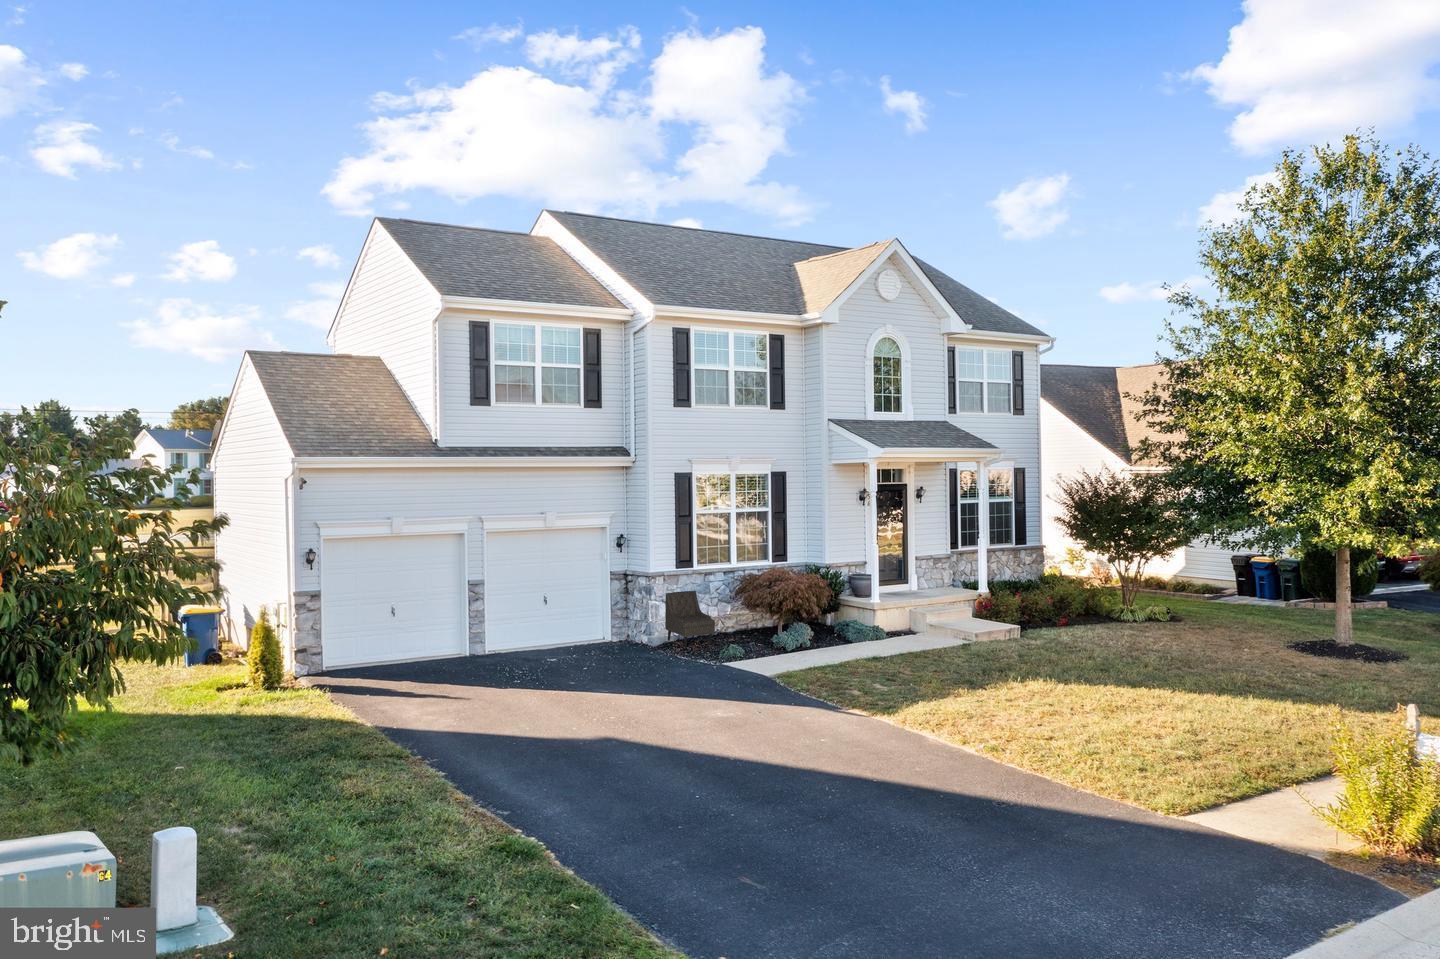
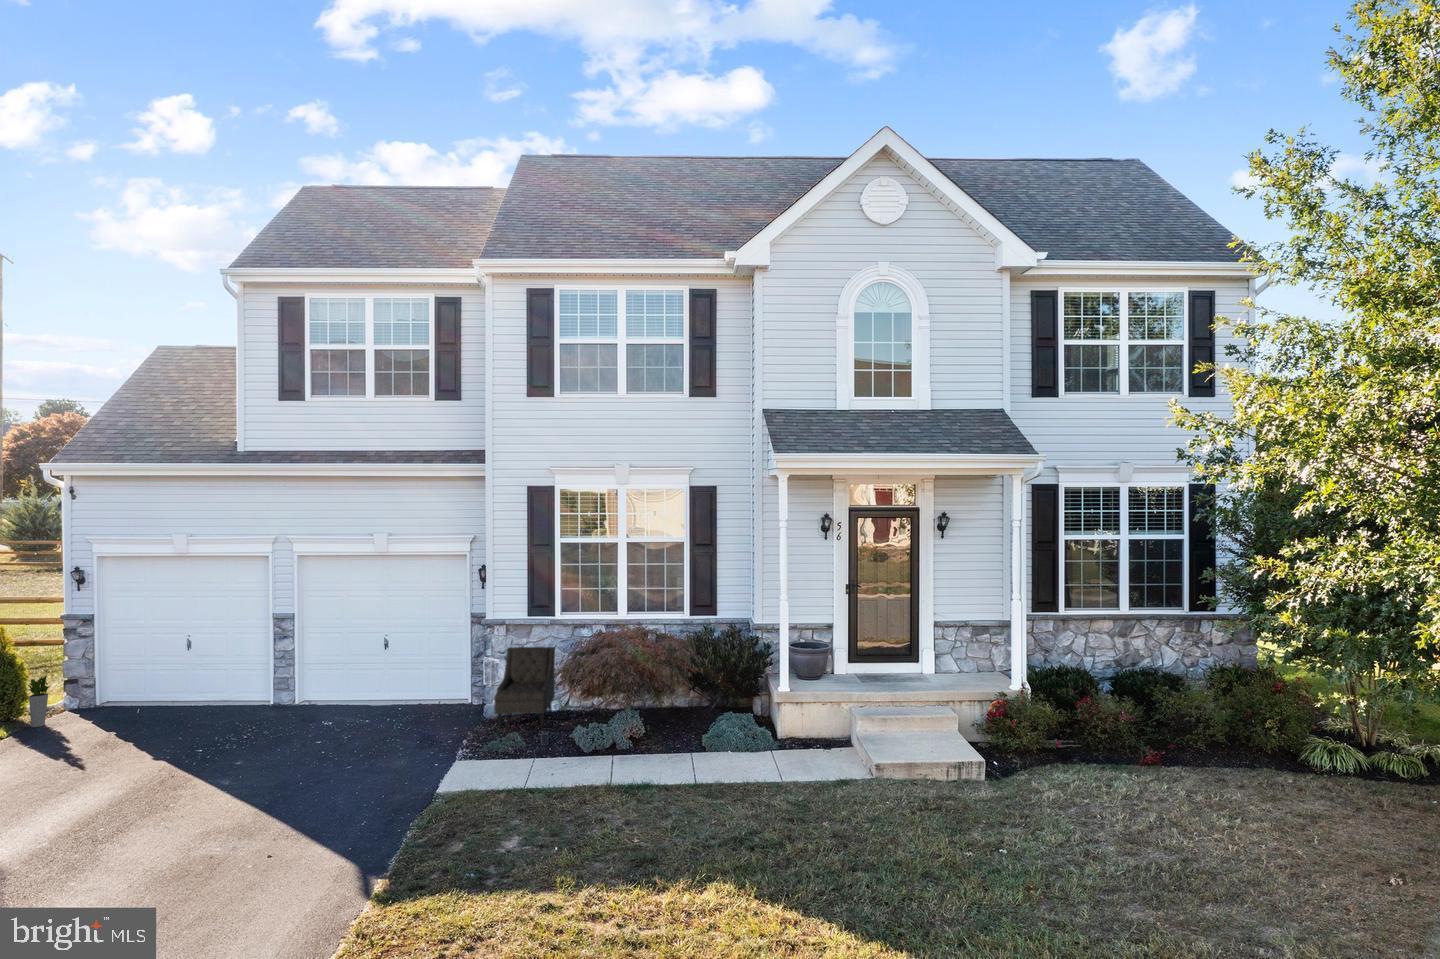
planter: none [300,643,323,687] -> present [28,675,50,727]

